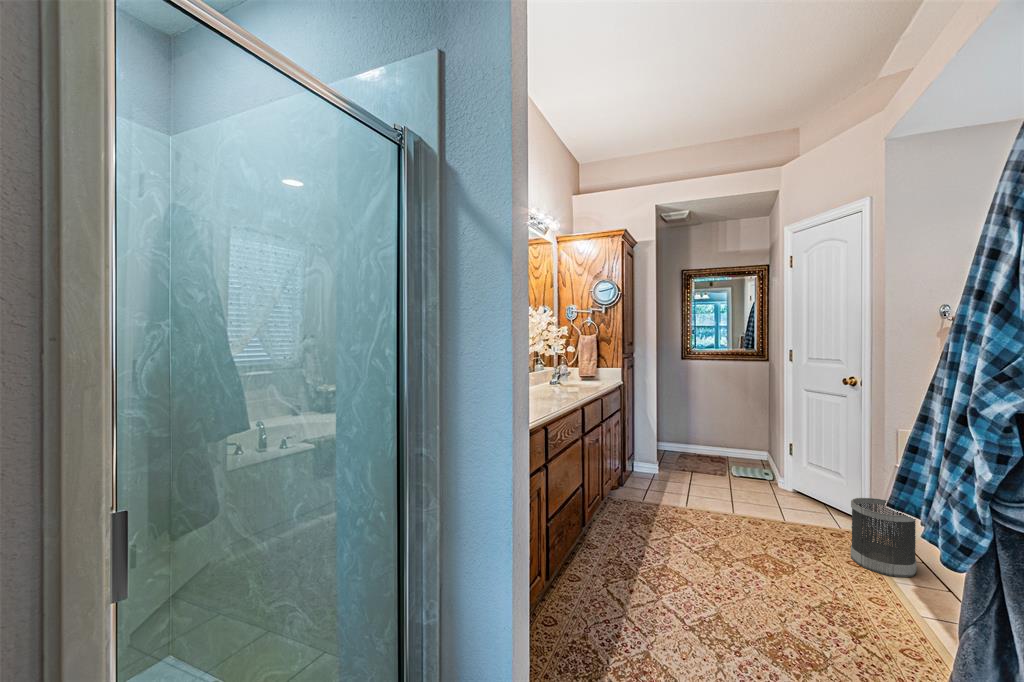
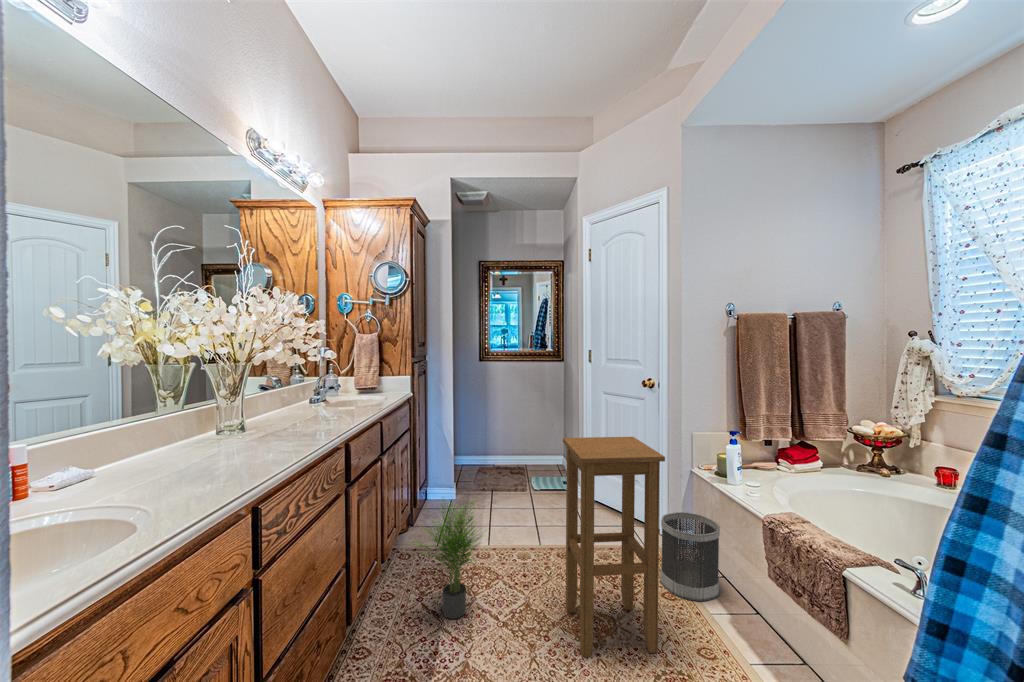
stool: none [746,417,835,594] -> present [563,437,665,657]
potted plant: none [619,452,684,542] -> present [418,502,482,619]

